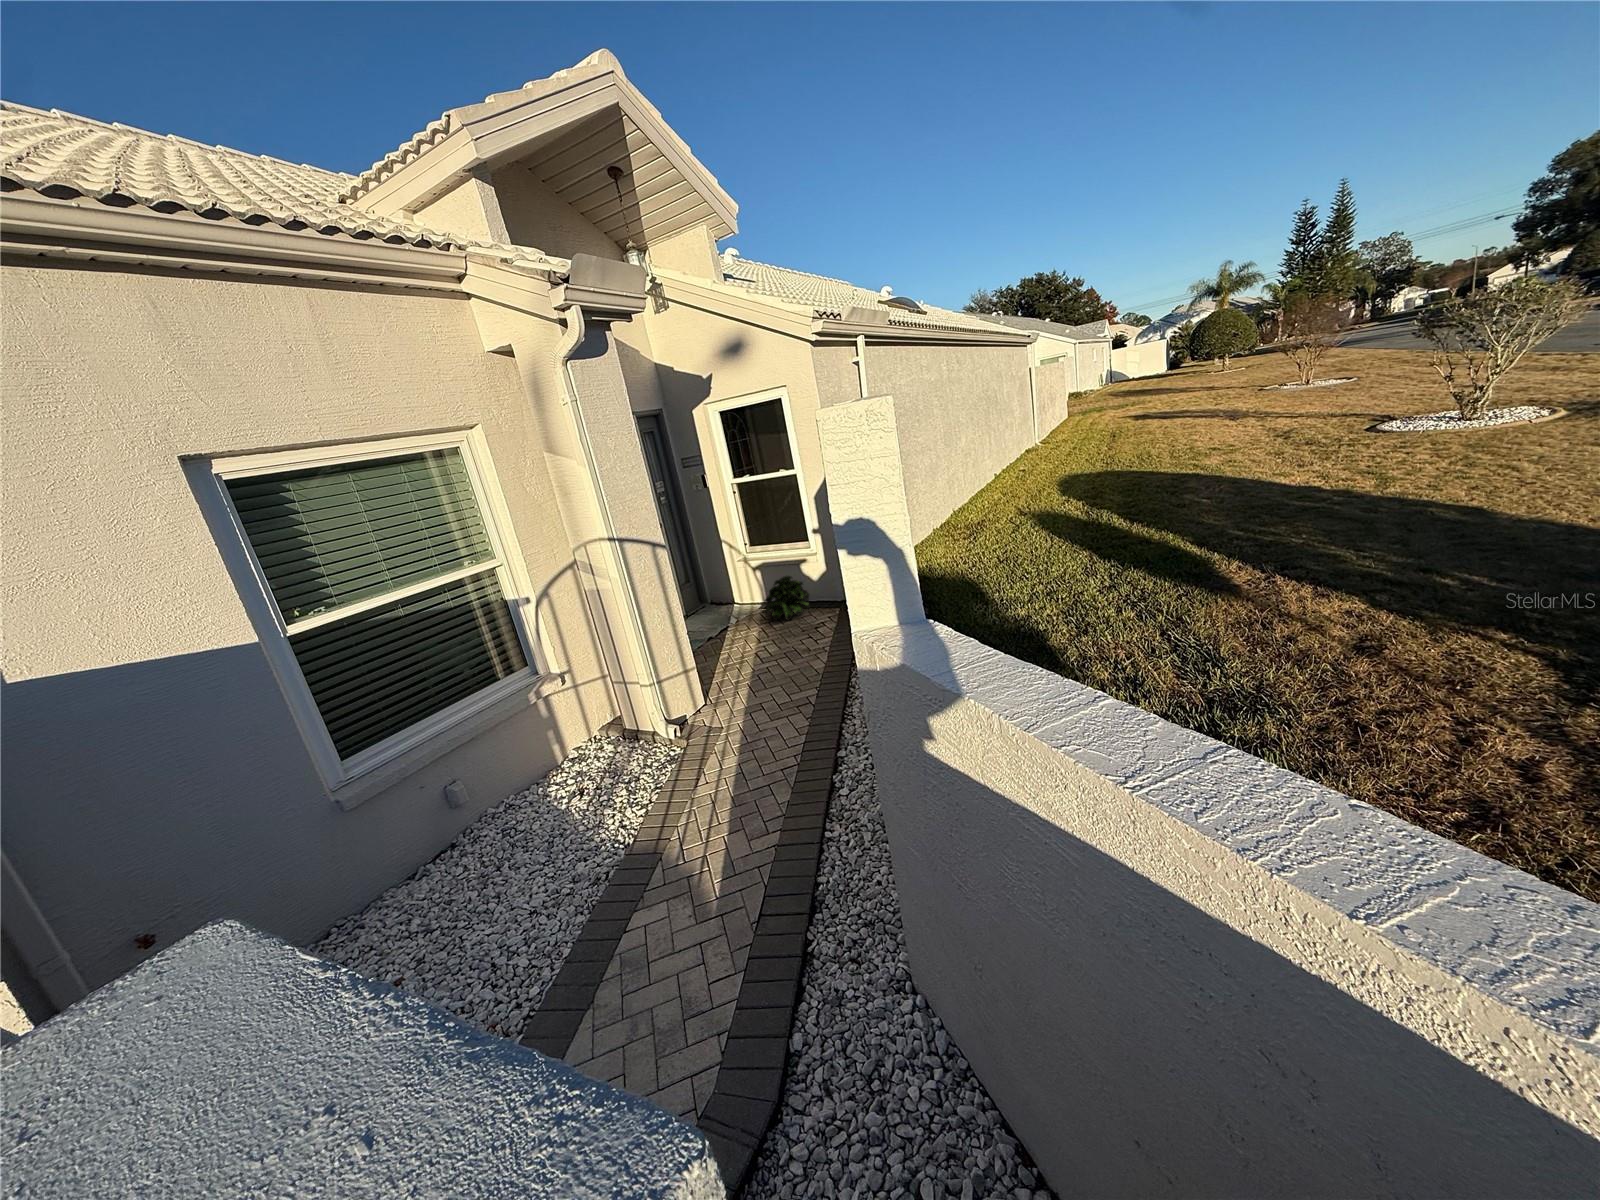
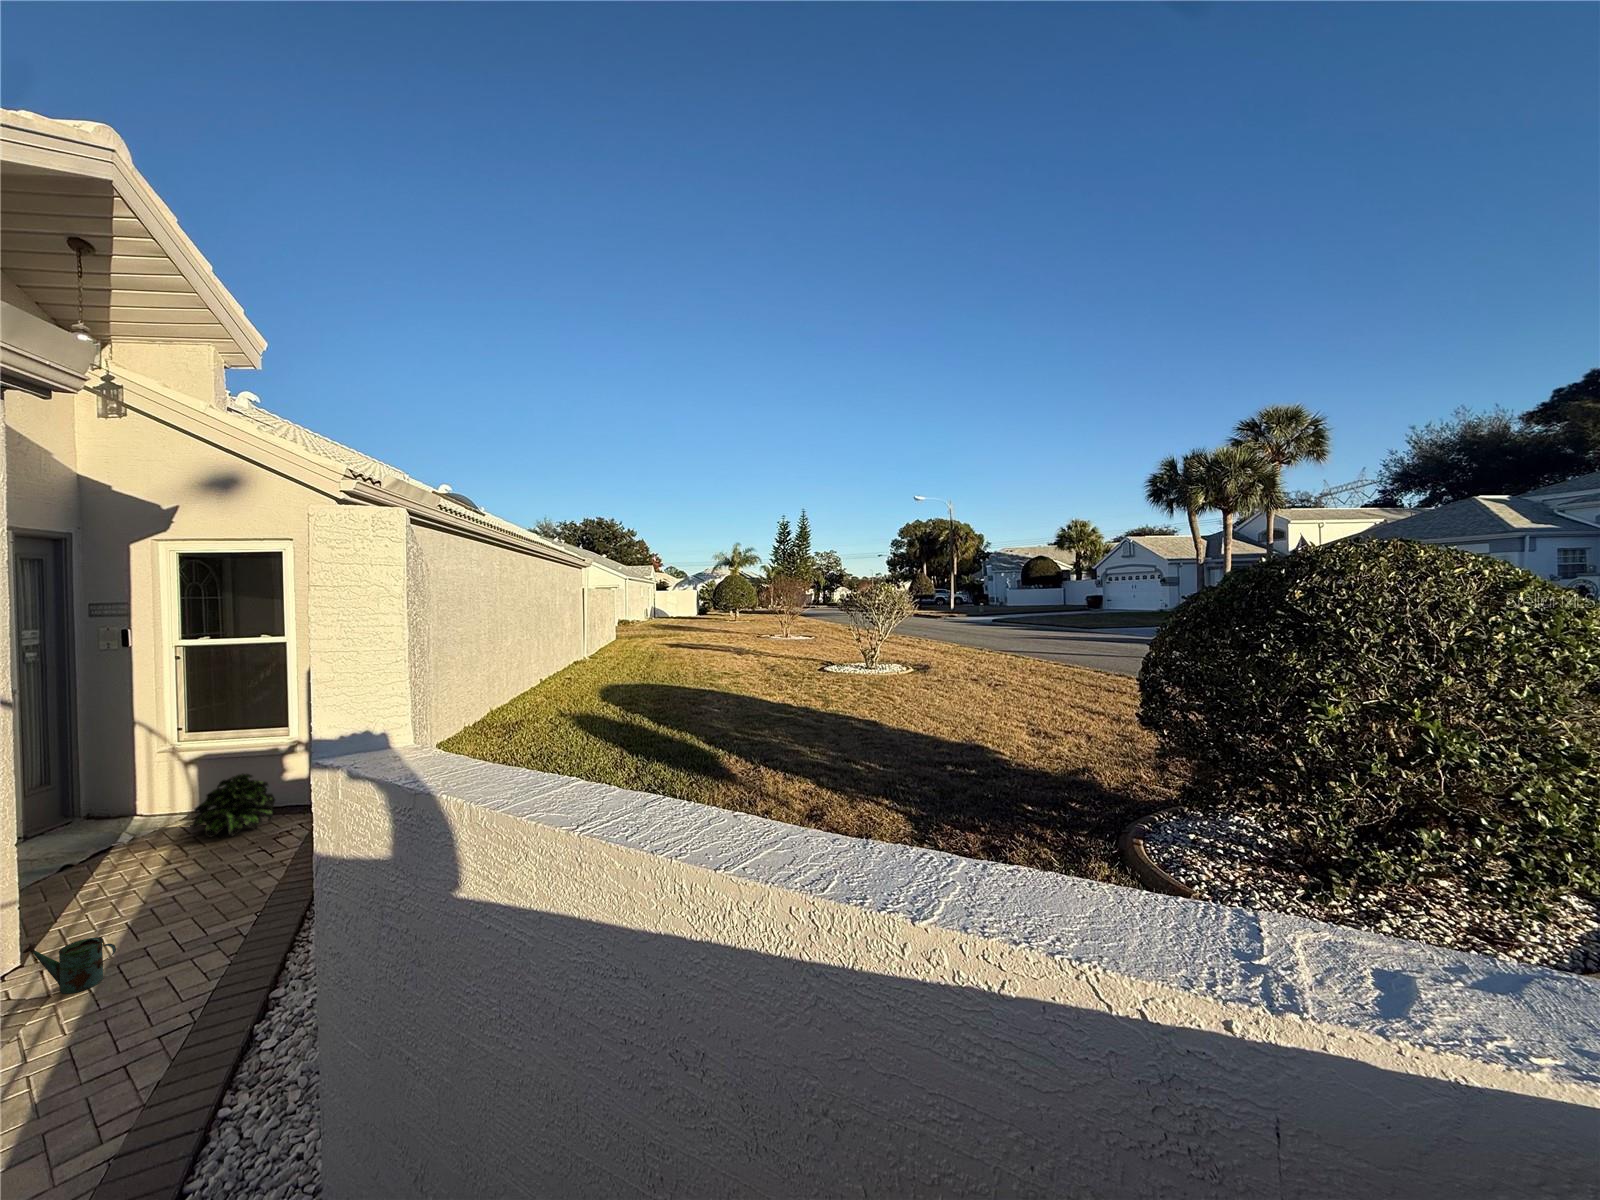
watering can: none [694,692,736,724] -> present [23,937,116,994]

